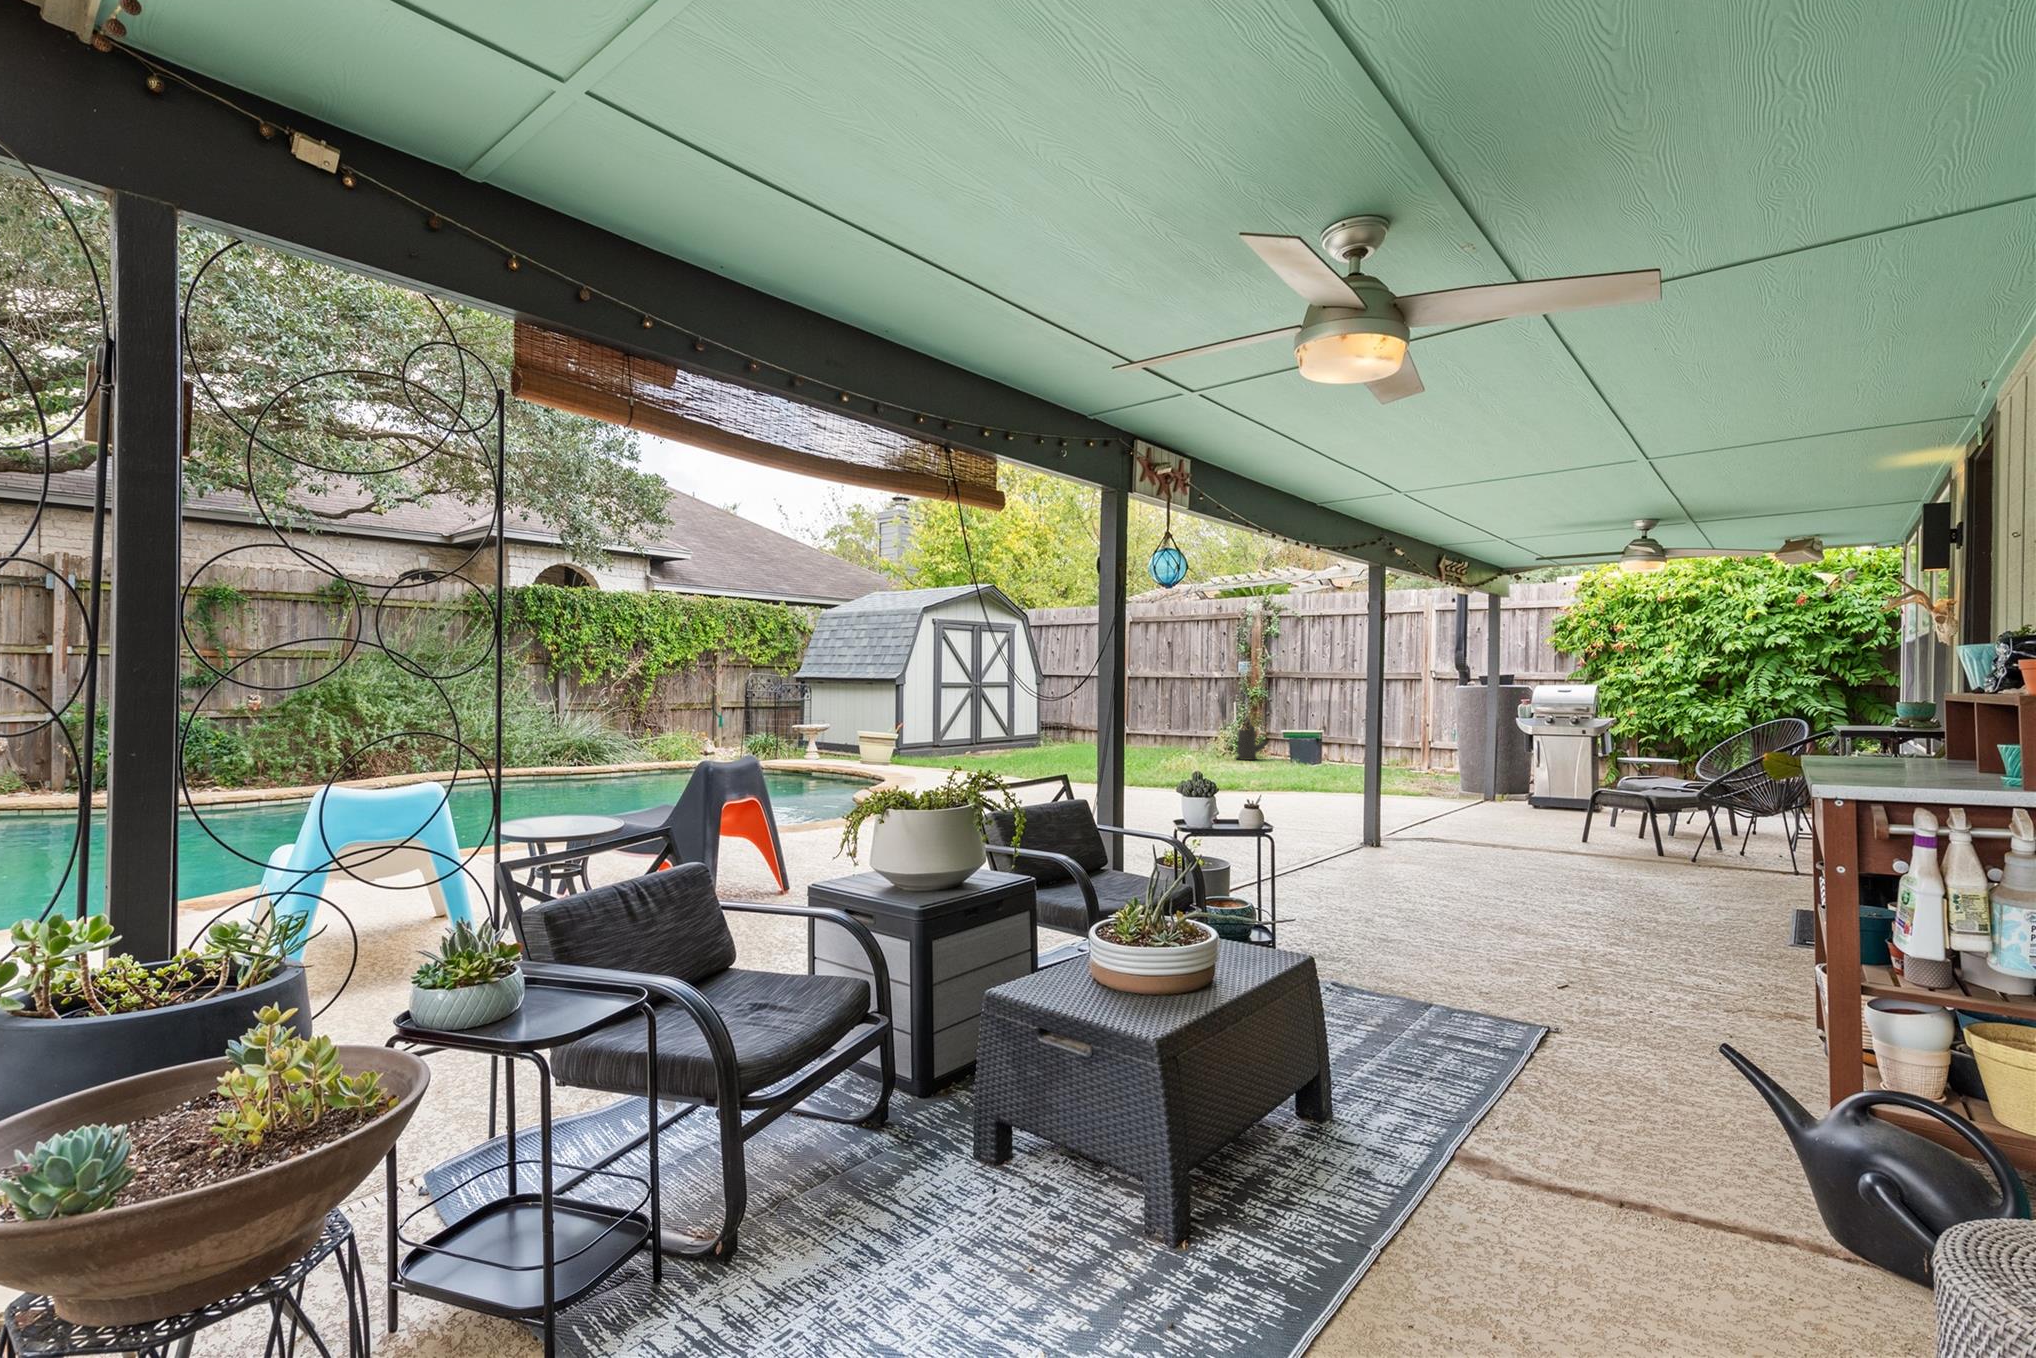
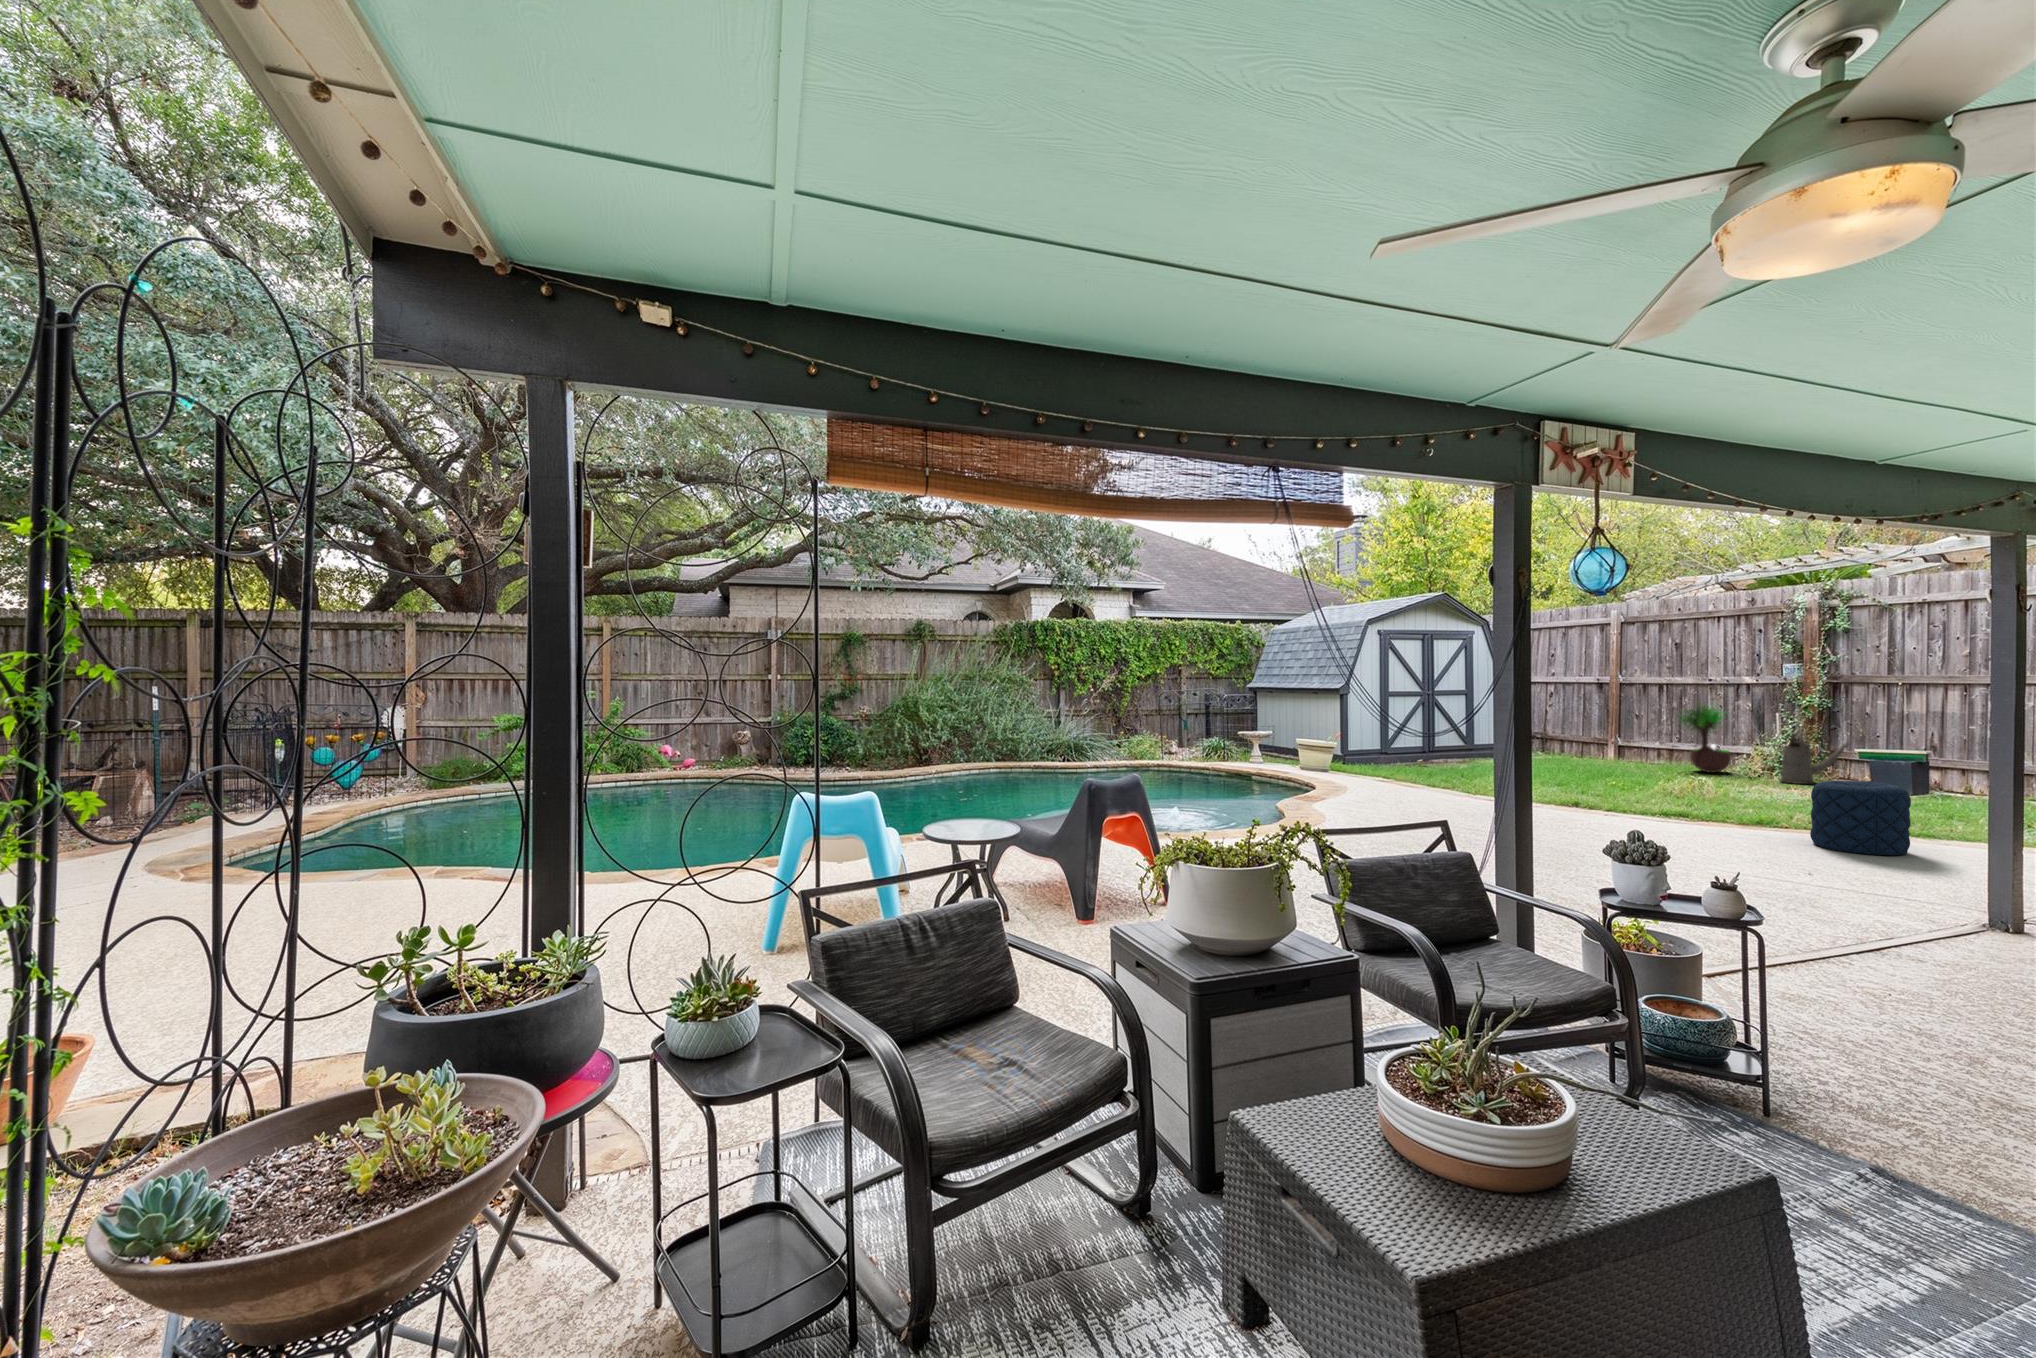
potted tree: none [1166,689,1204,754] -> present [1680,703,1731,773]
pouf: none [1262,752,1321,807] -> present [1810,781,1911,855]

